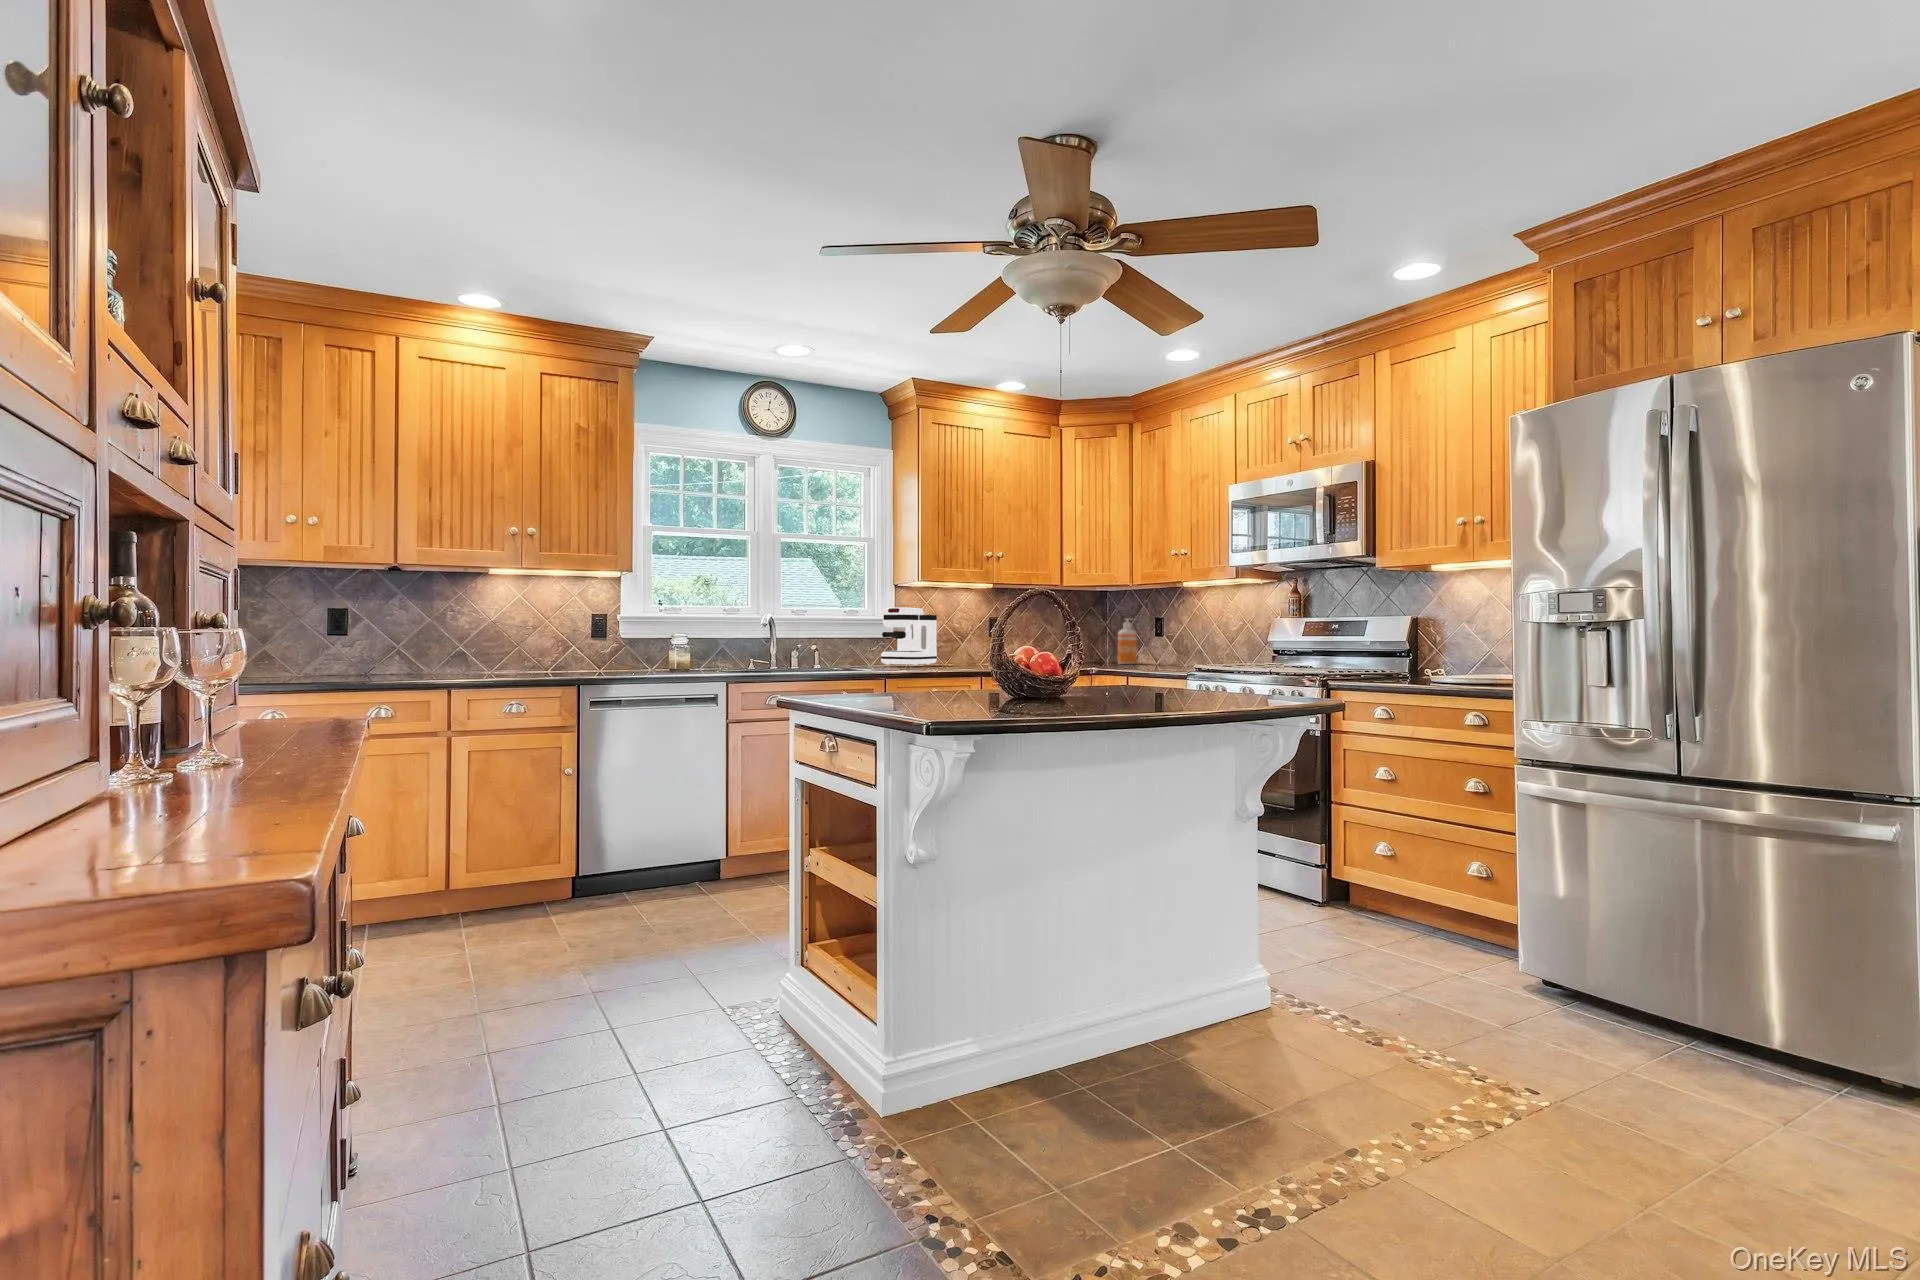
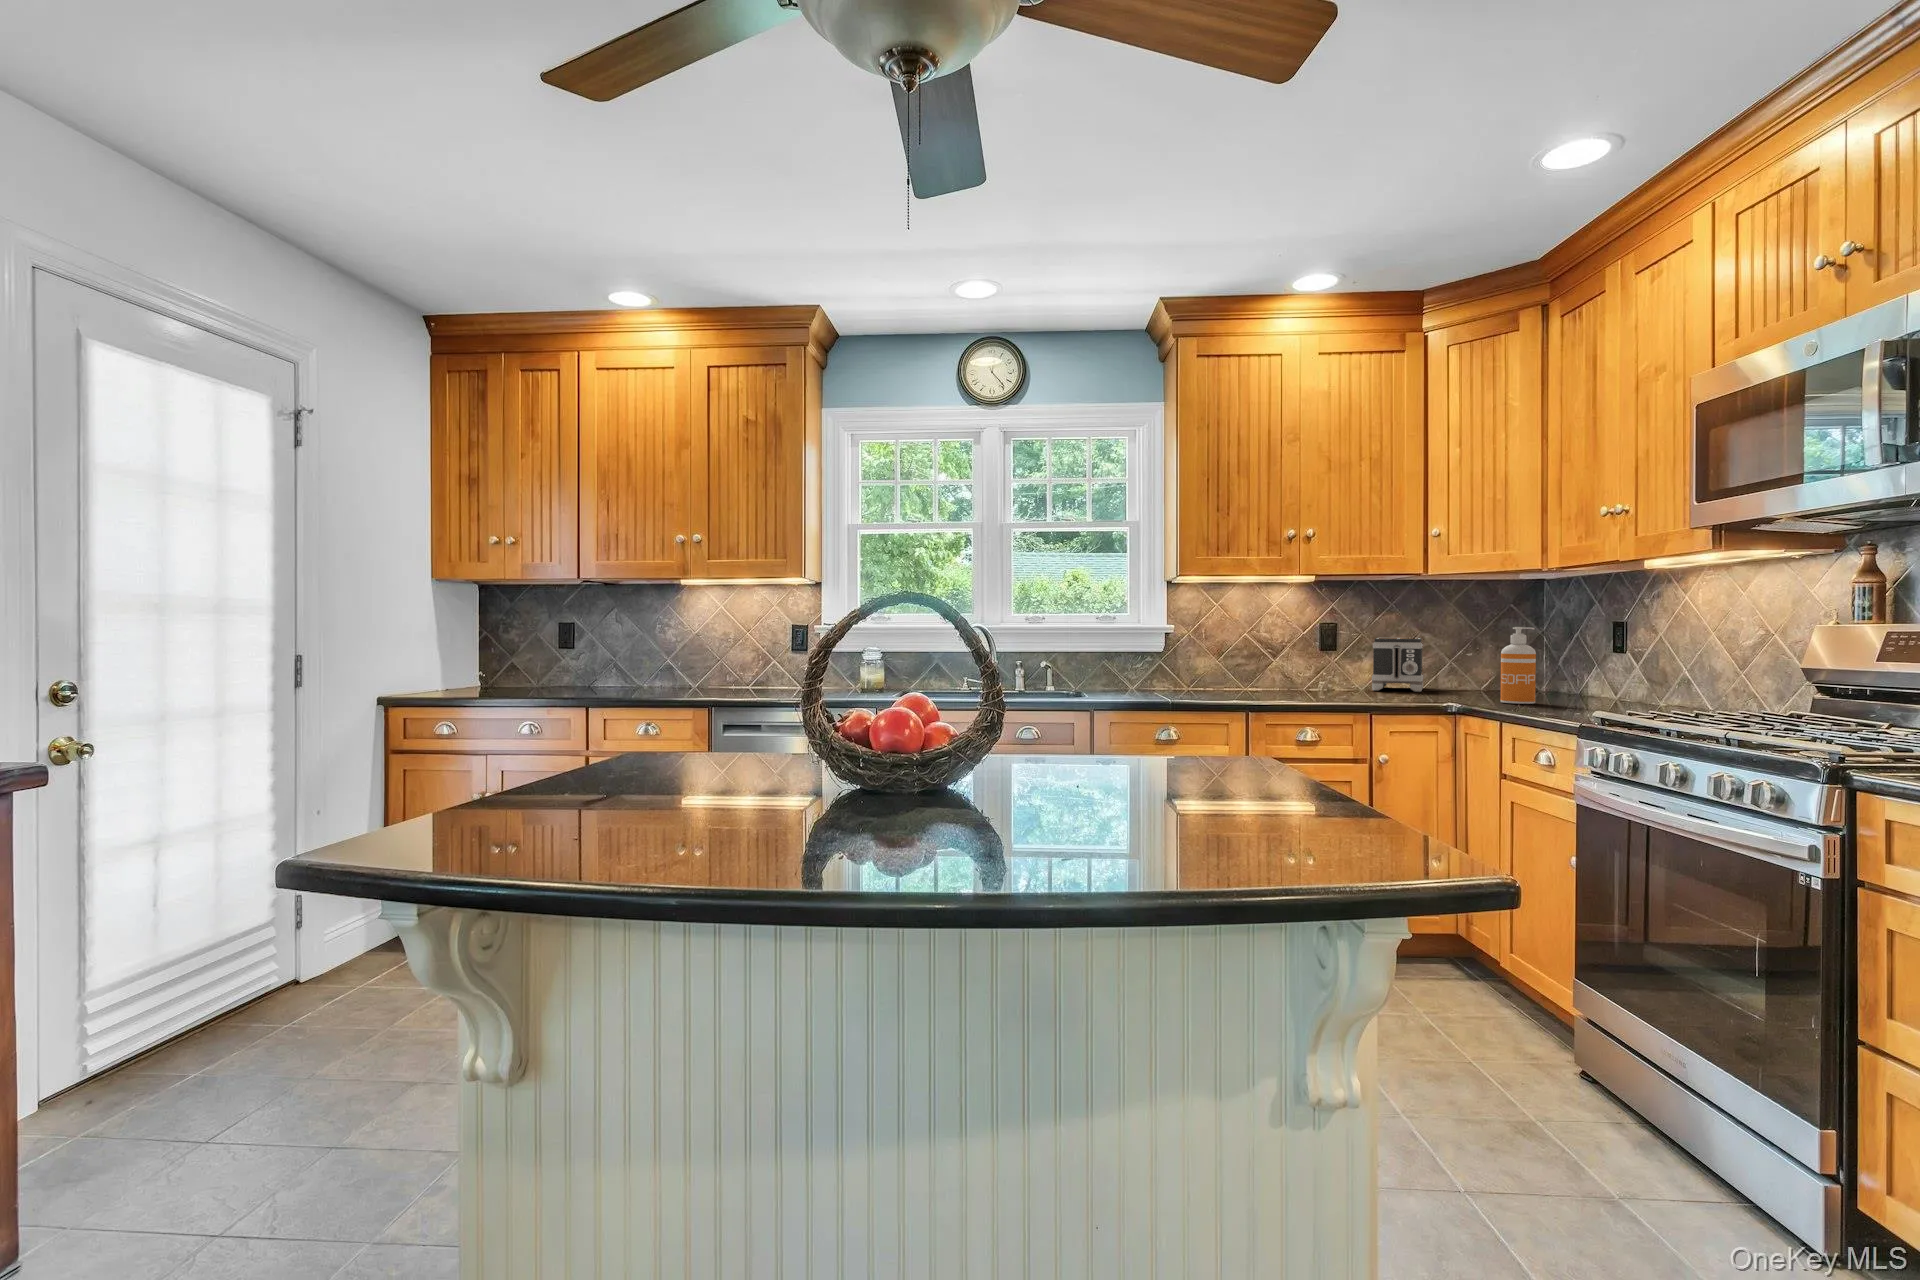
coffee maker: present [881,607,937,666] -> none [1144,612,1231,692]
toaster: none [1014,627,1052,662] -> present [1372,638,1423,692]

